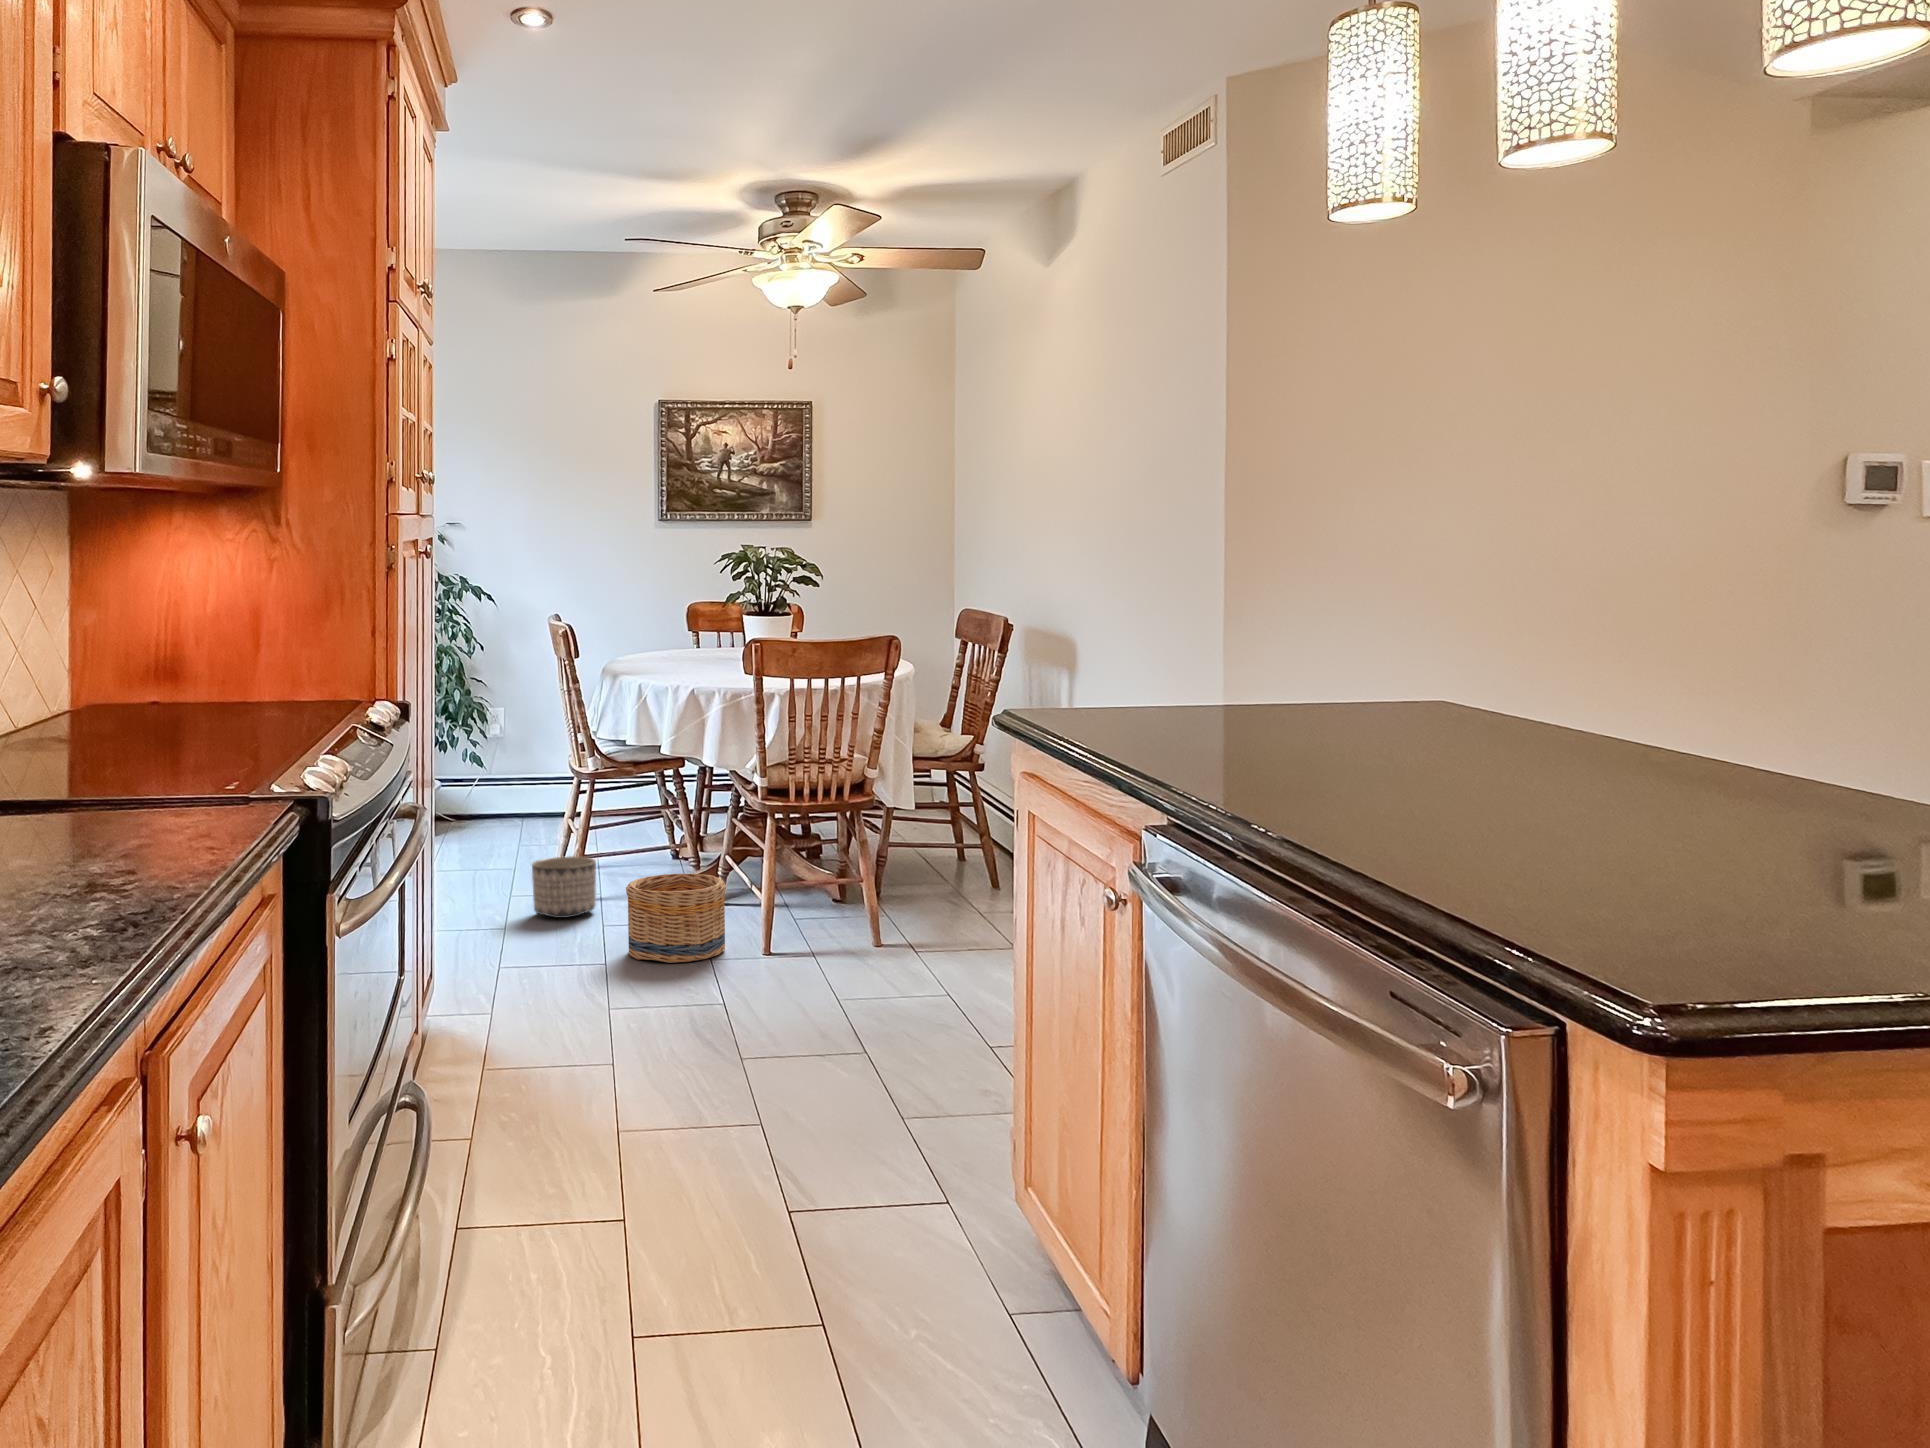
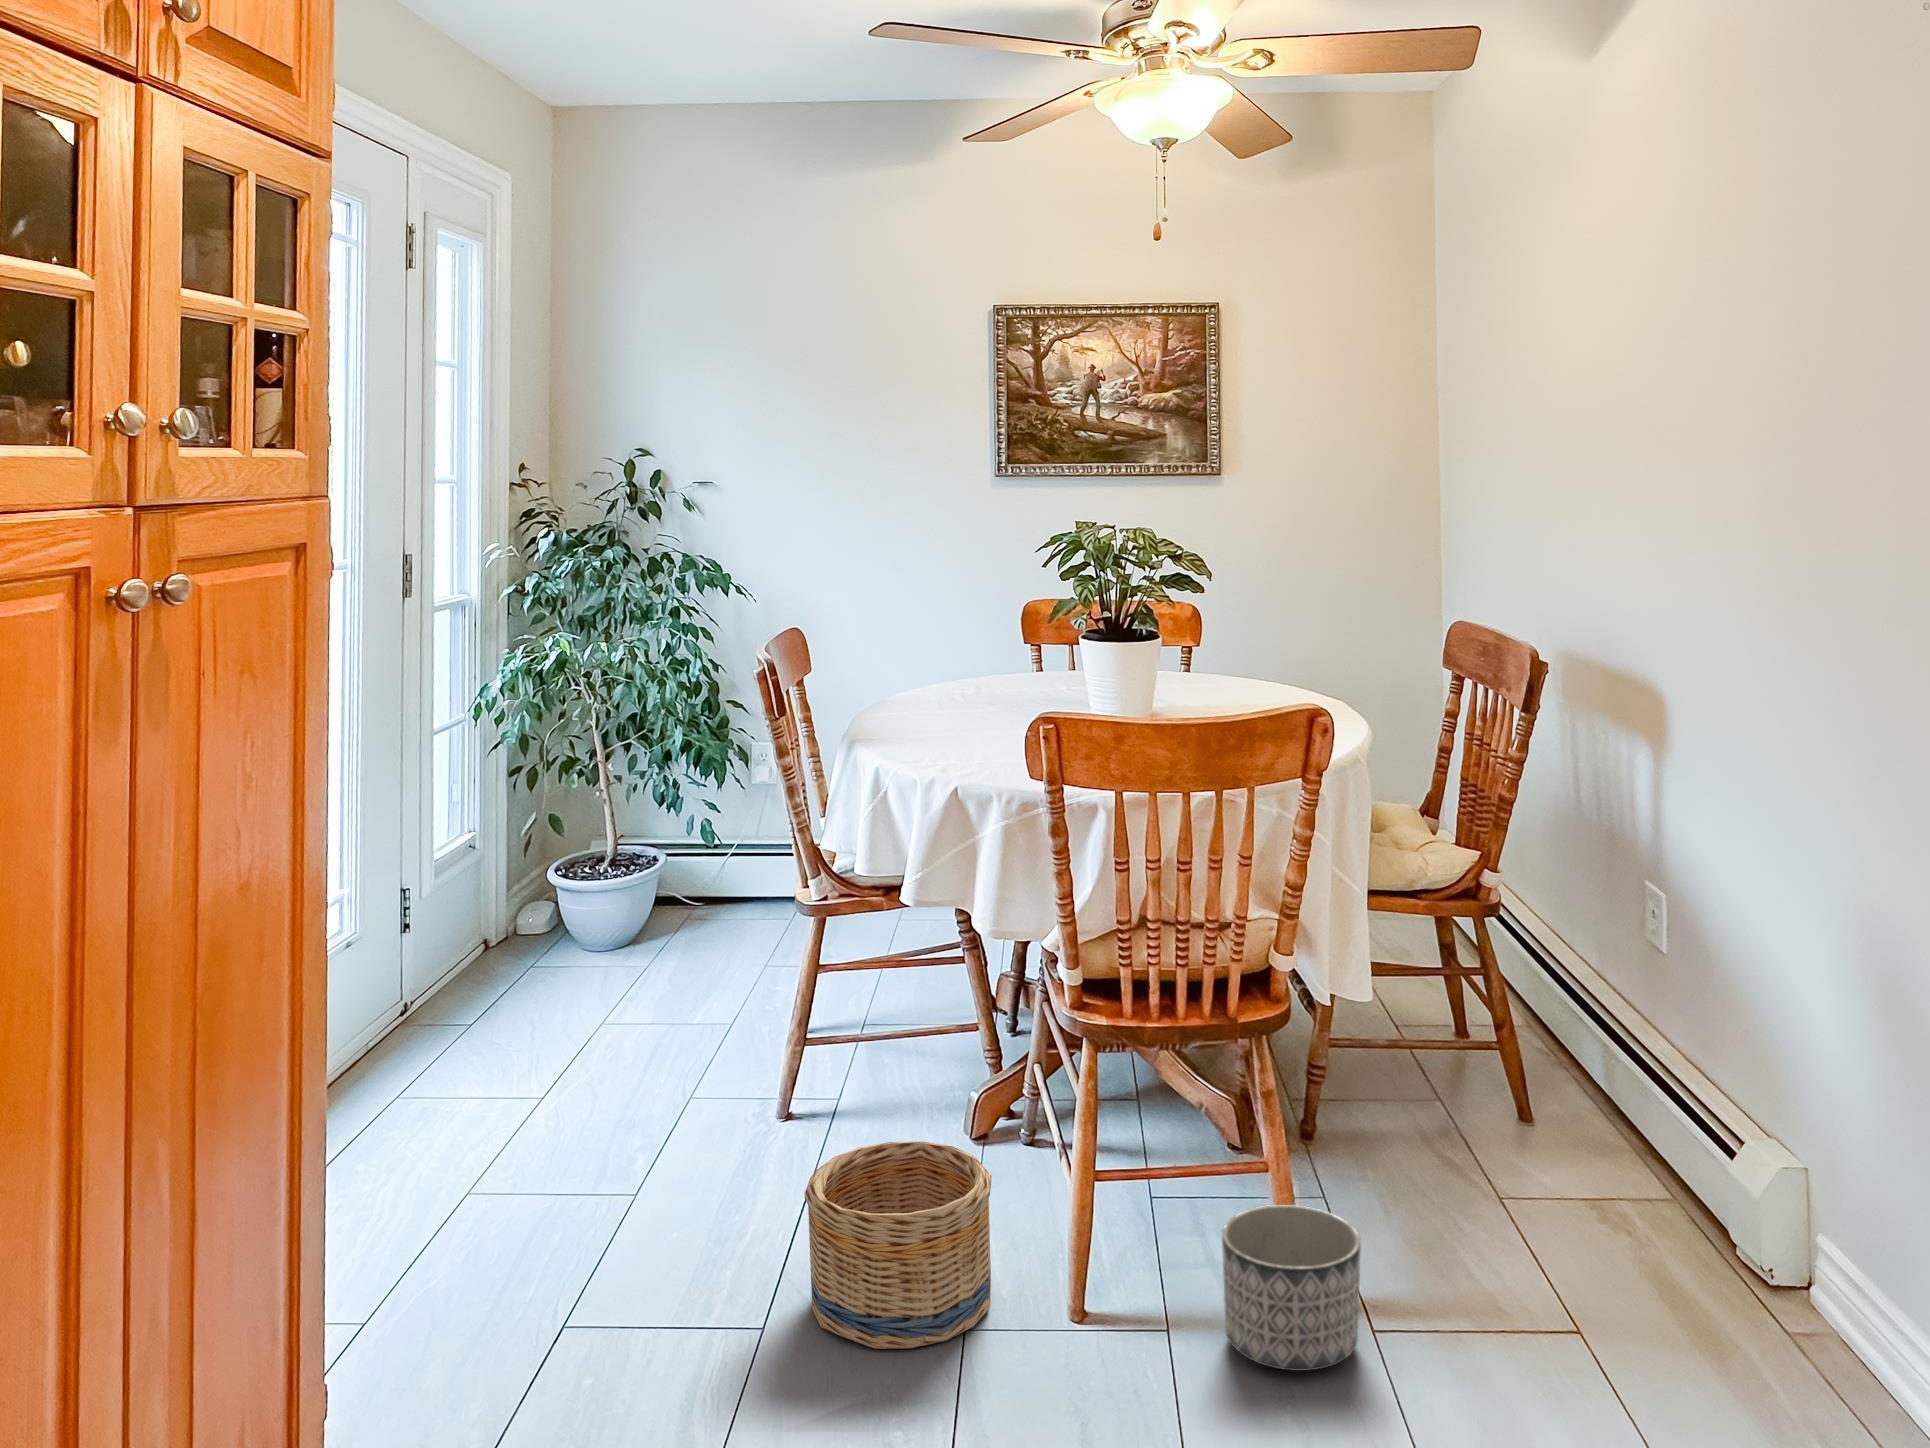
planter: present [532,856,596,918] -> present [1222,1205,1361,1371]

